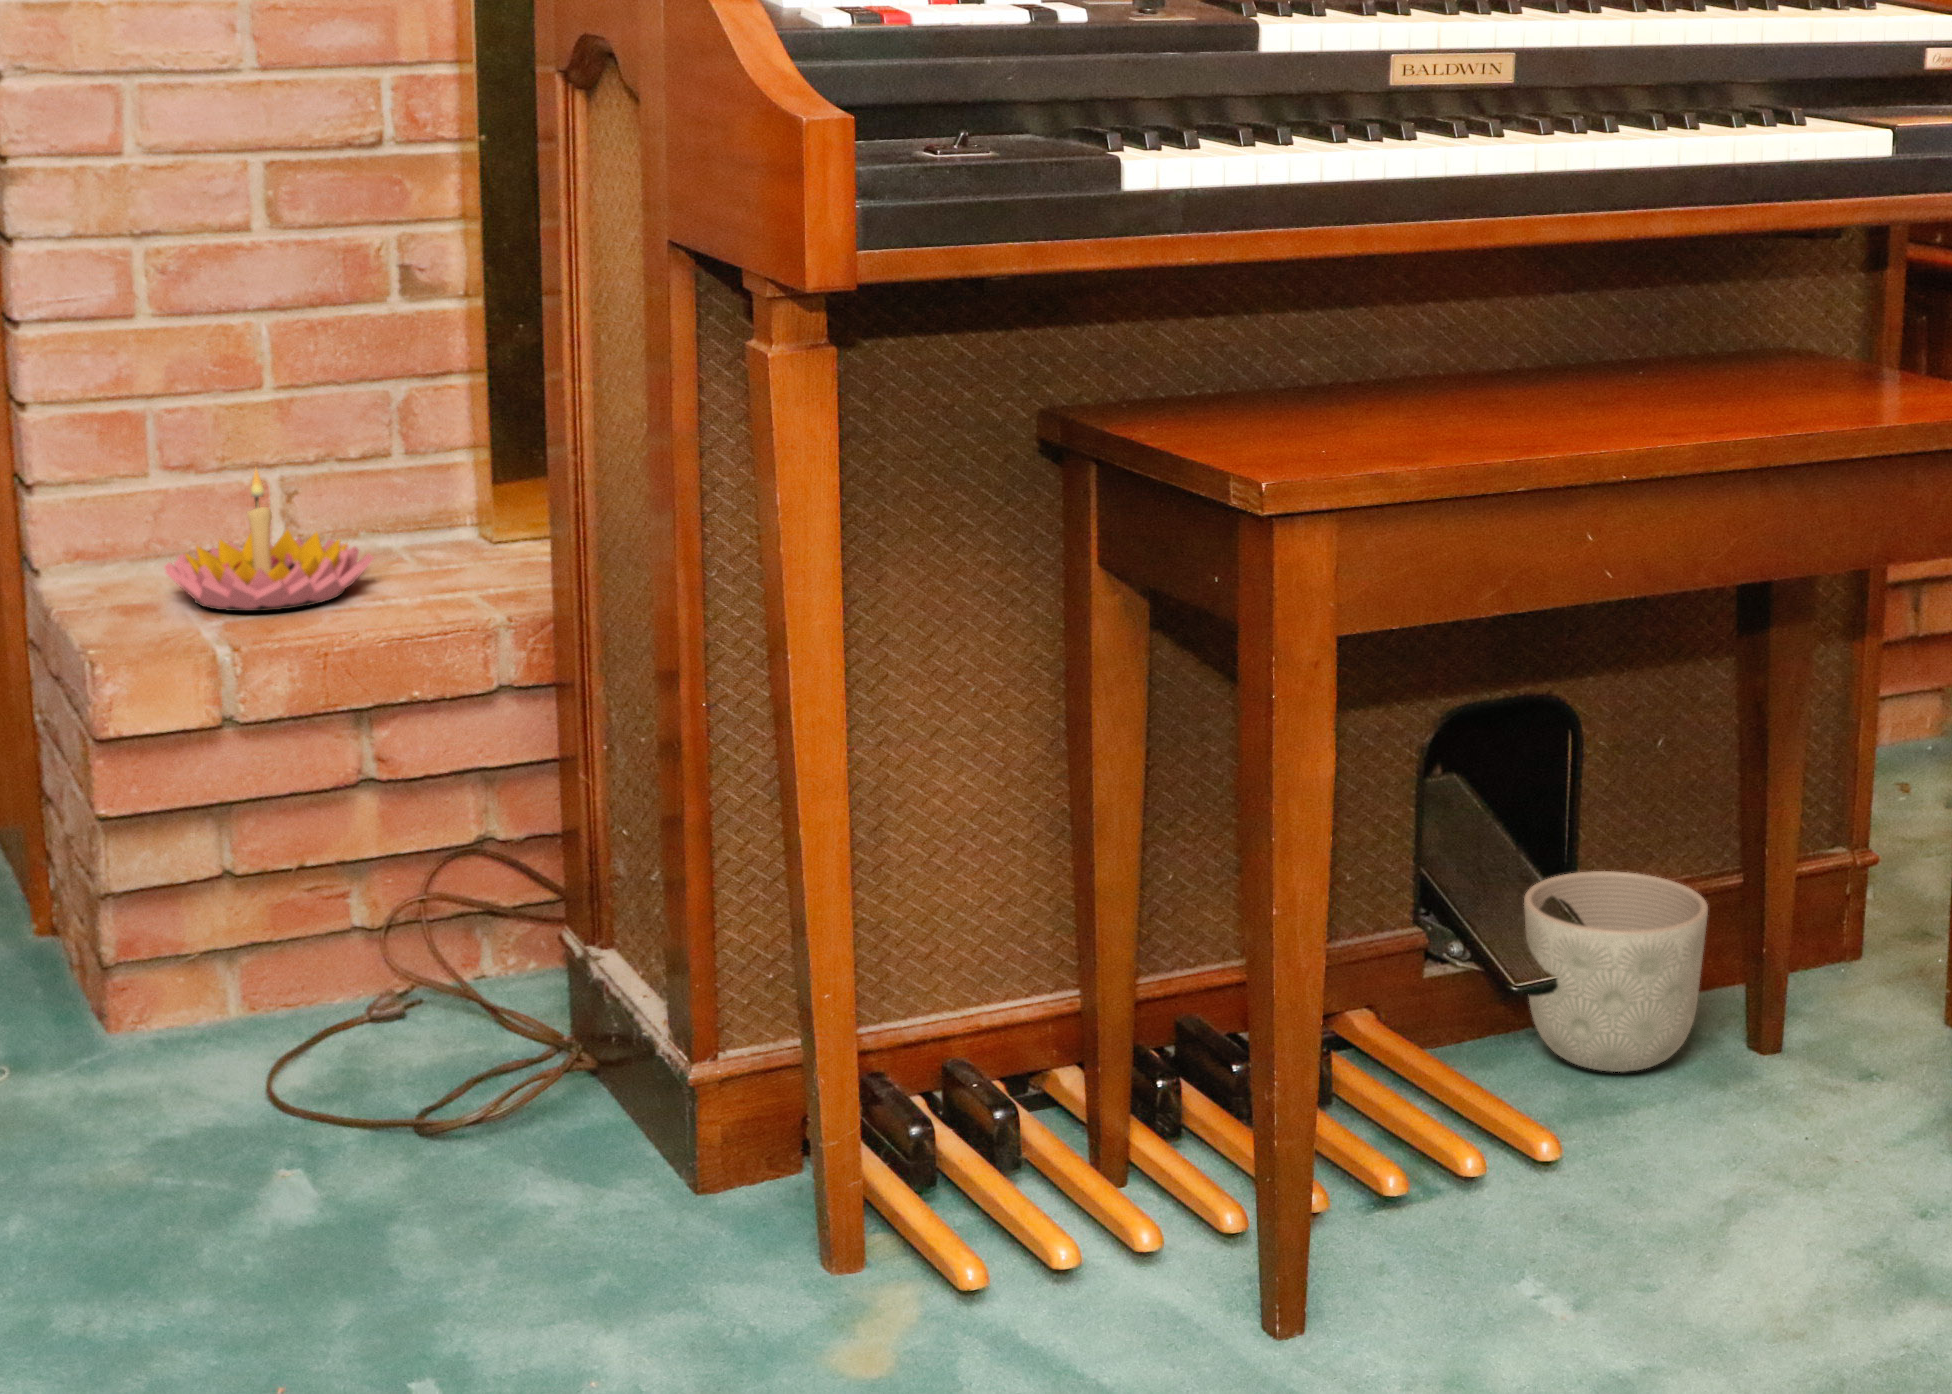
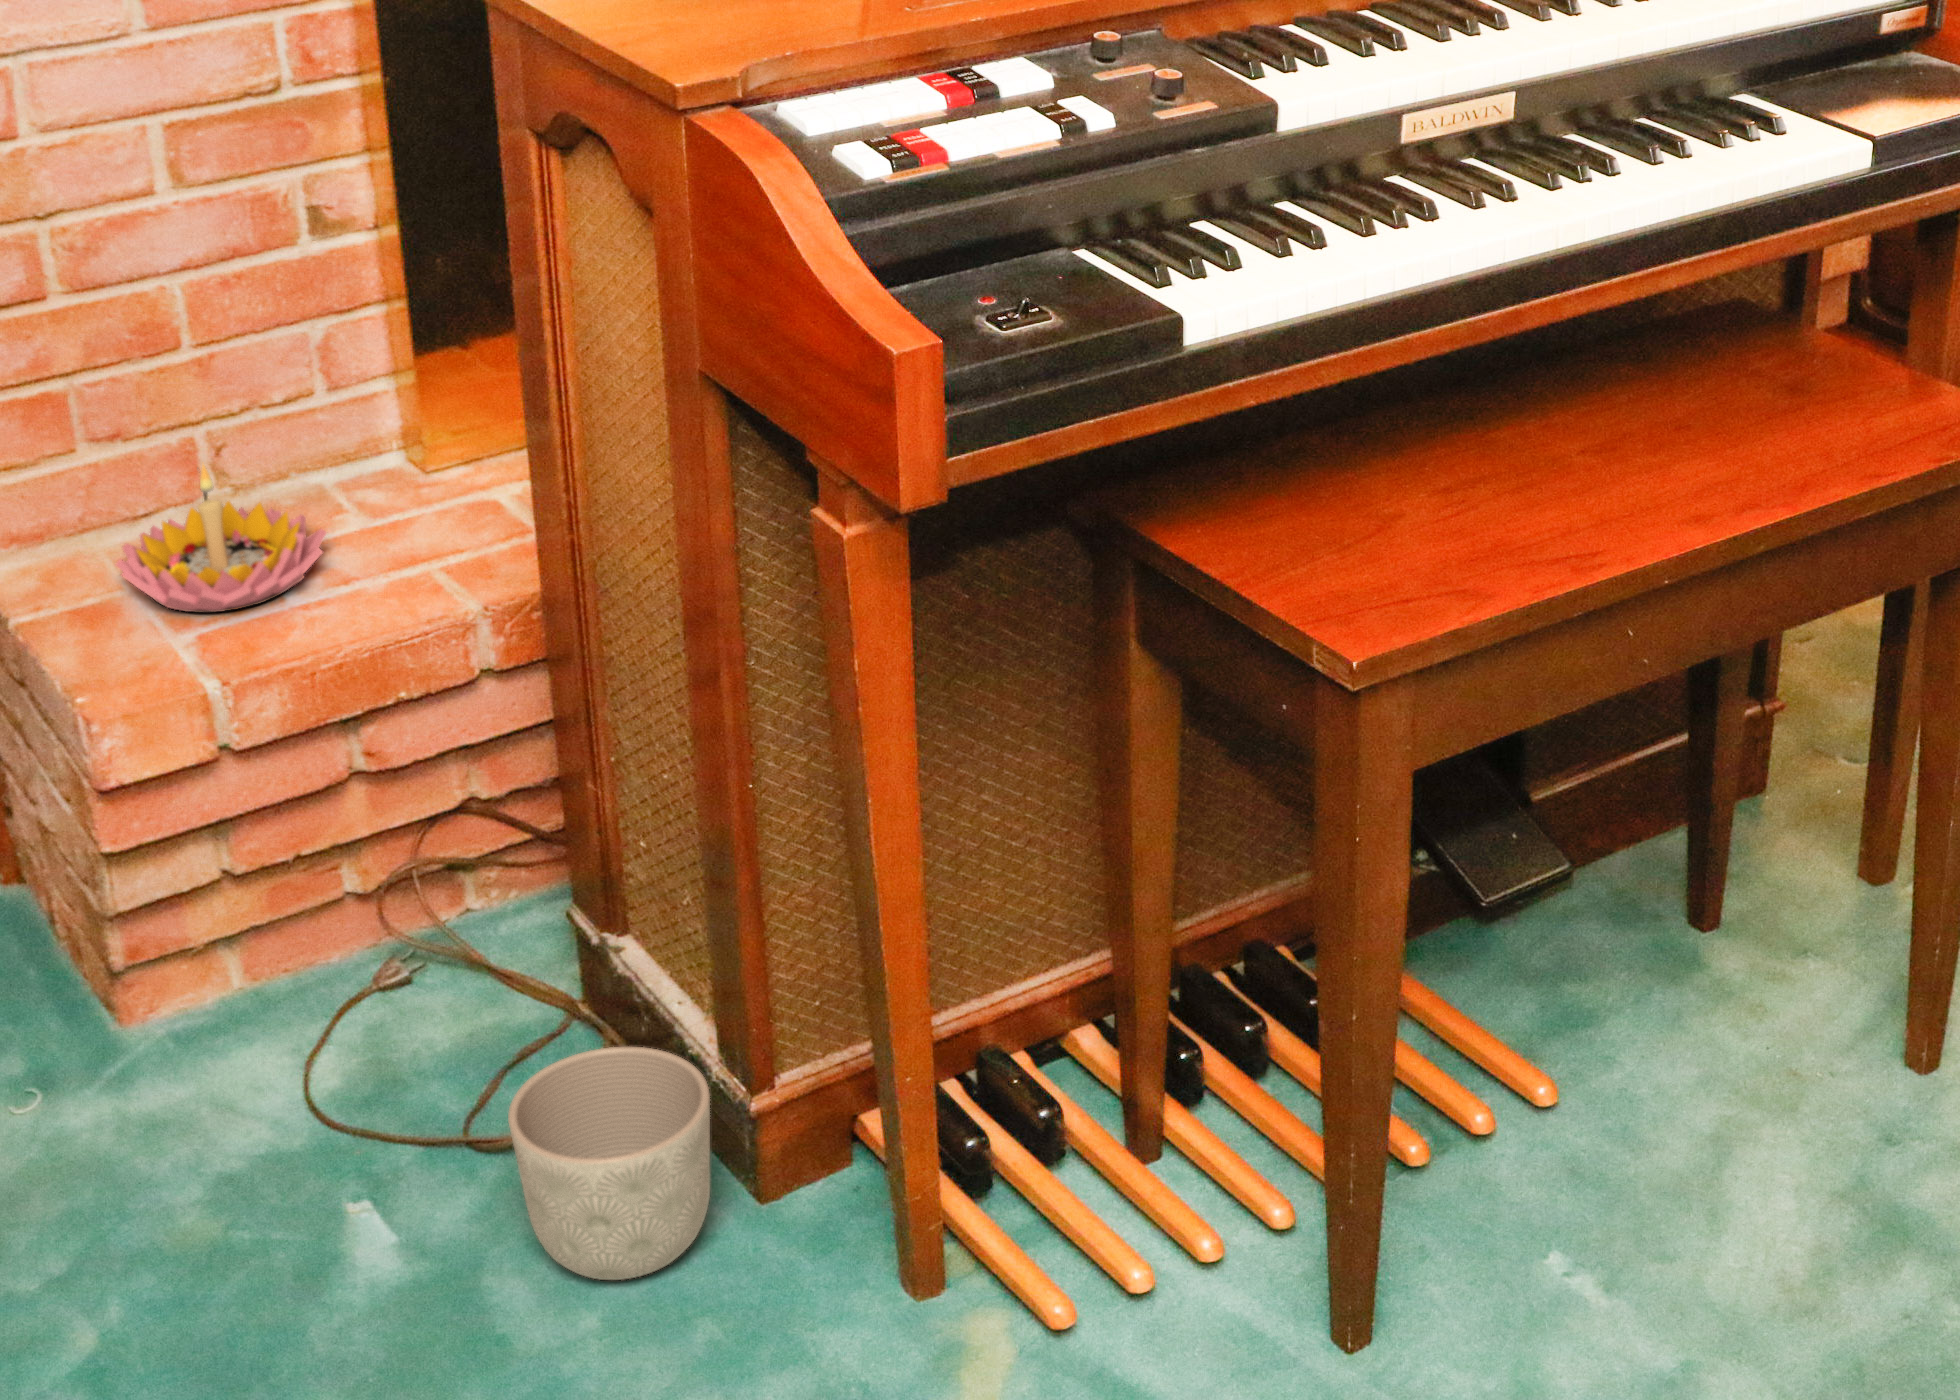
planter: present [1524,871,1708,1072] -> present [508,1046,710,1280]

